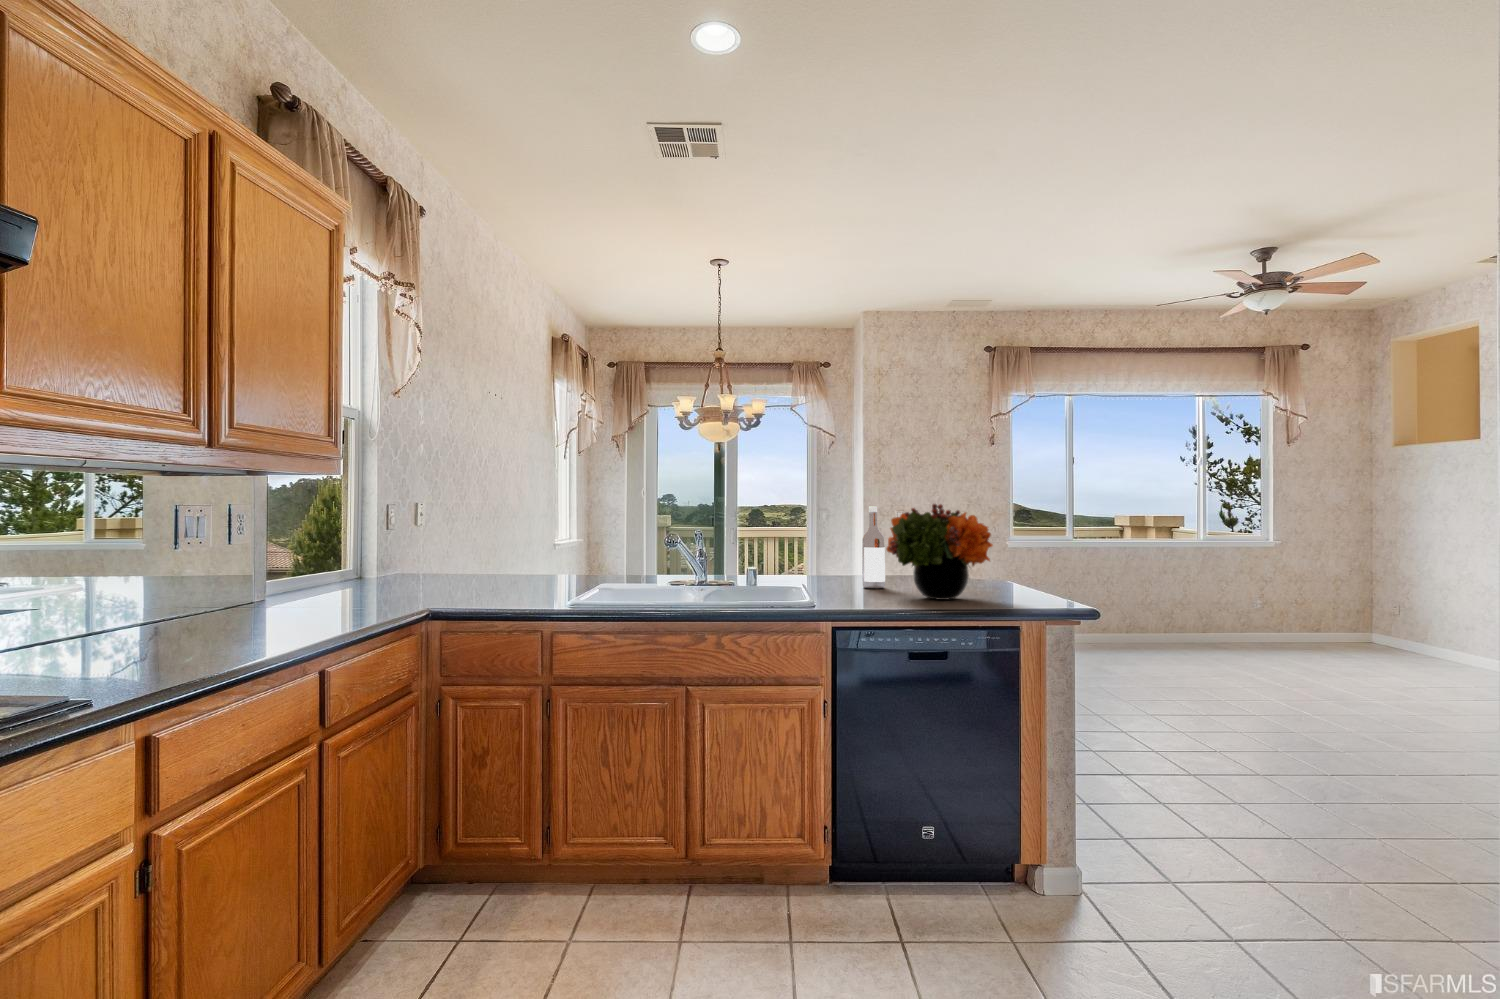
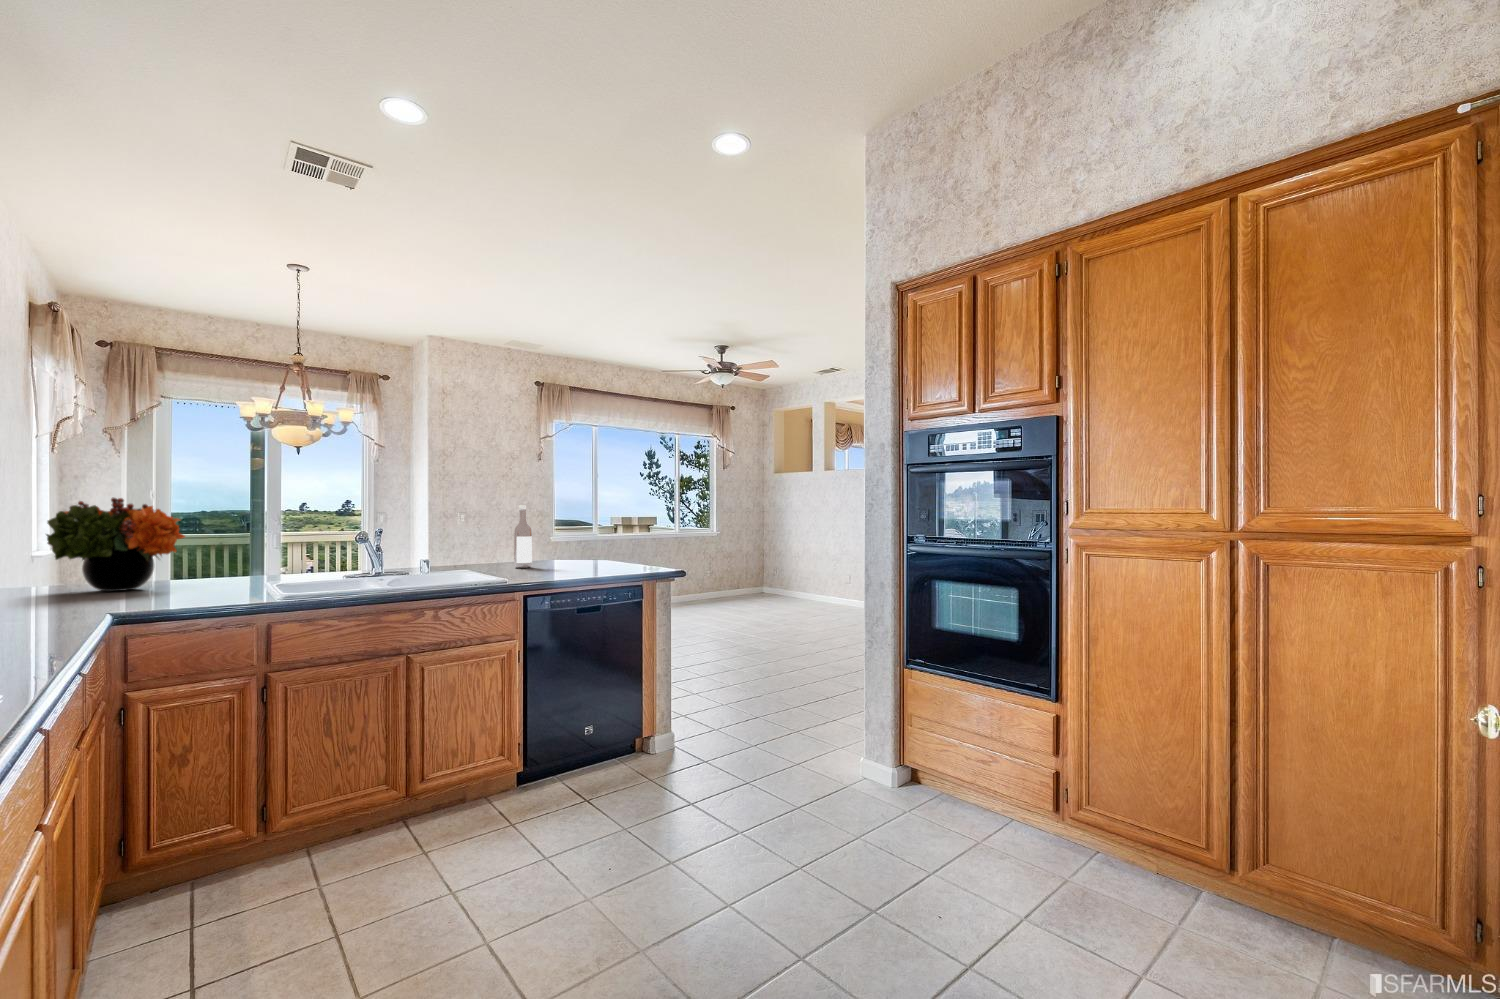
flower arrangement: present [887,504,993,600] -> present [46,497,185,591]

